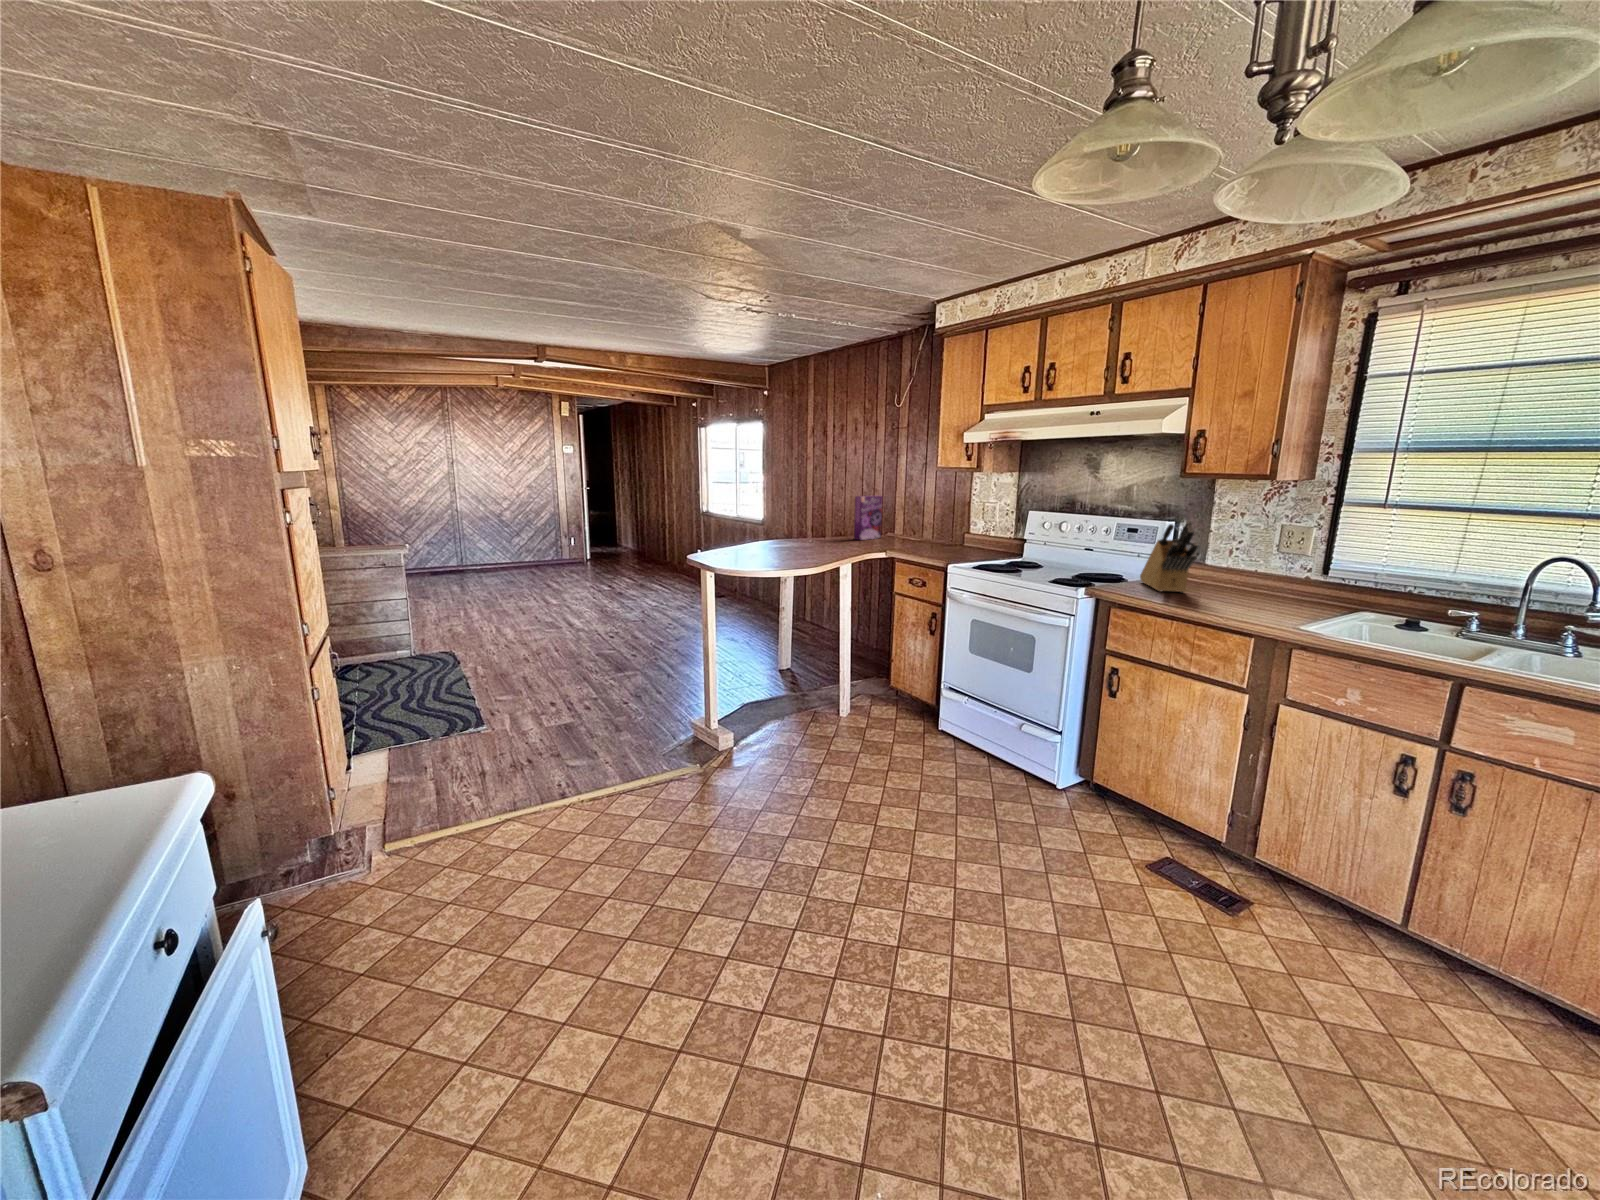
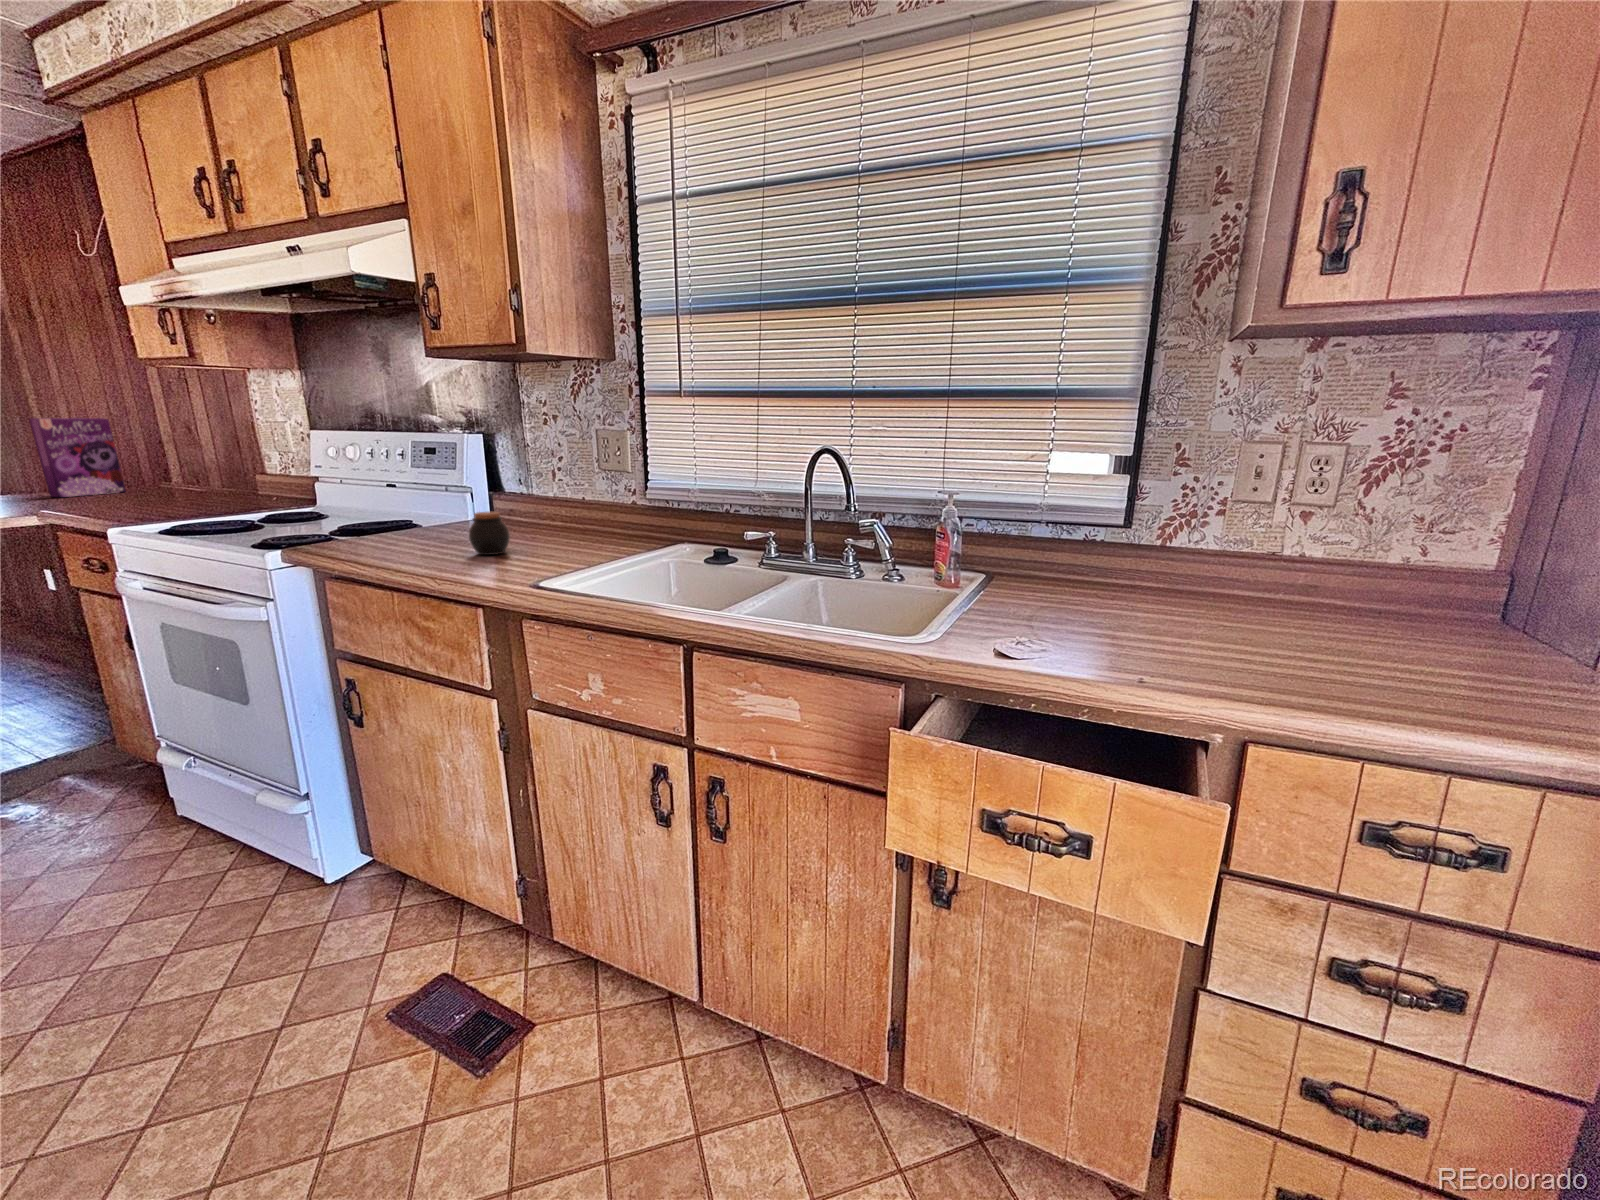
knife block: present [1140,520,1198,592] -> none [405,424,471,543]
jar: none [1211,577,1240,605] -> present [469,512,510,555]

